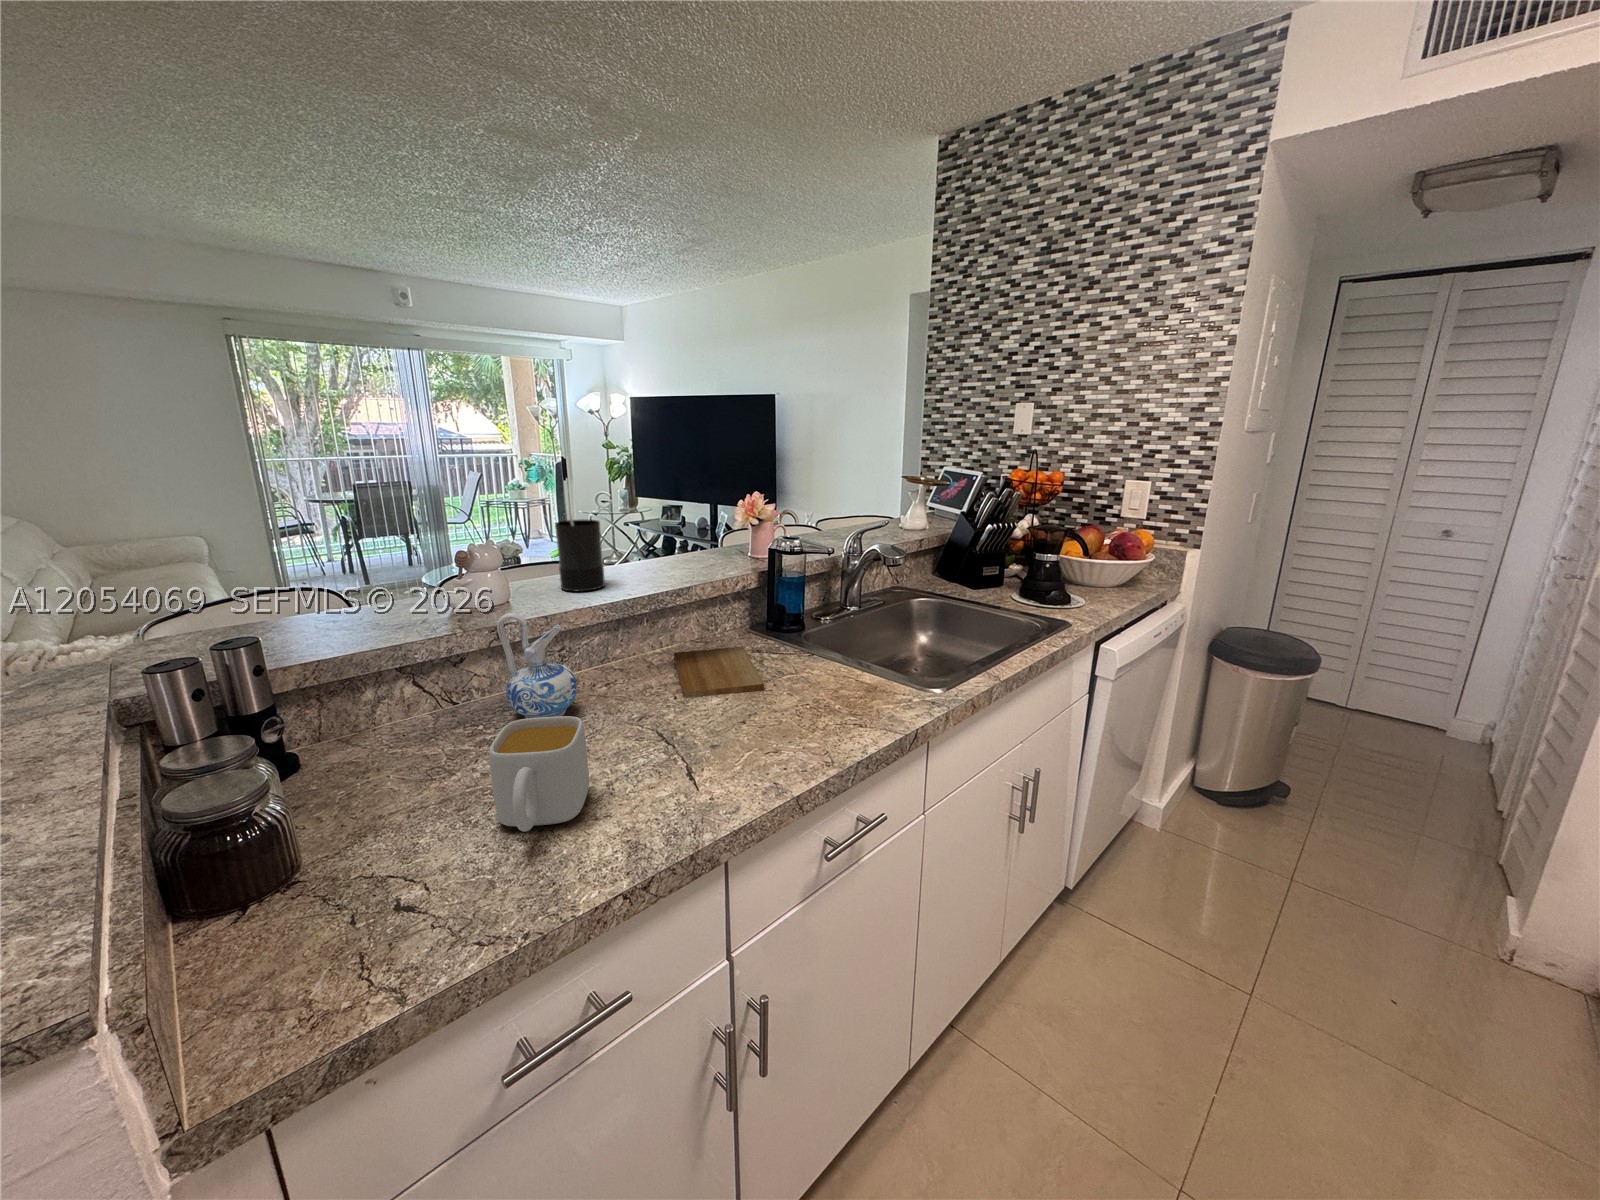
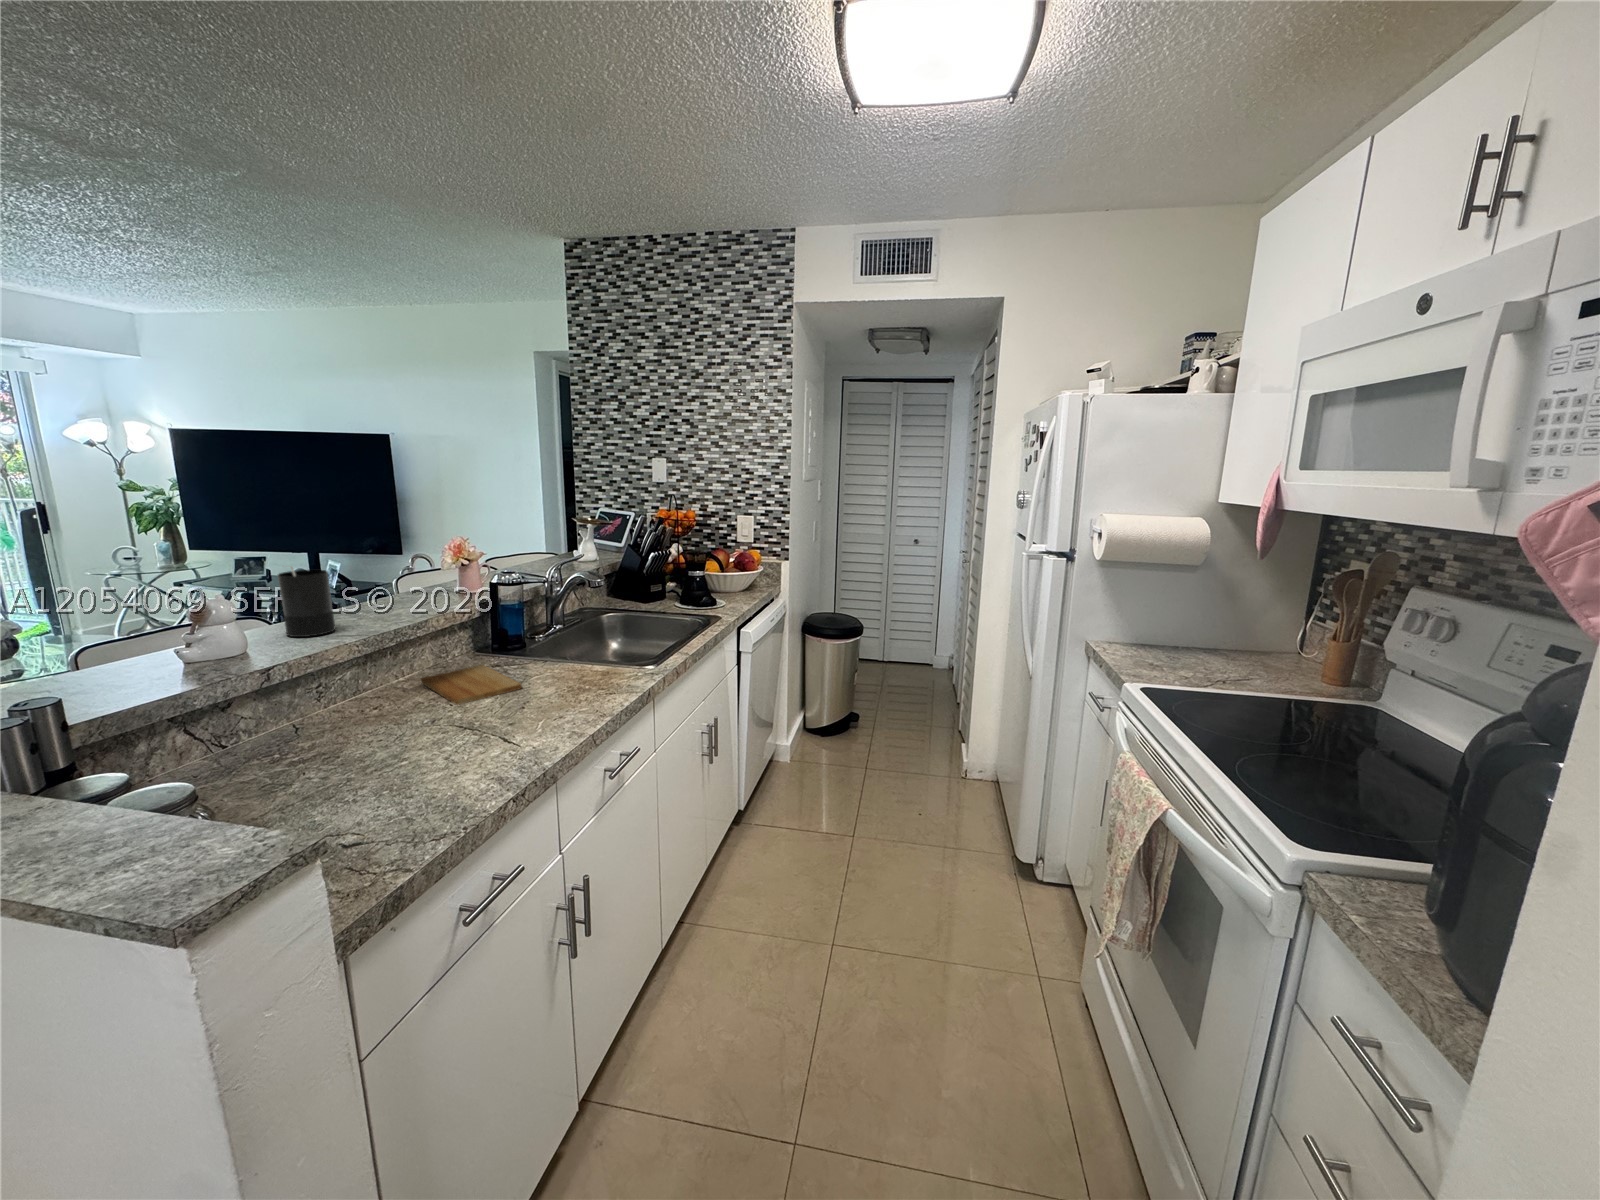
ceramic pitcher: present [497,613,577,718] -> none [286,651,365,744]
mug: present [489,716,589,832] -> none [366,709,445,793]

